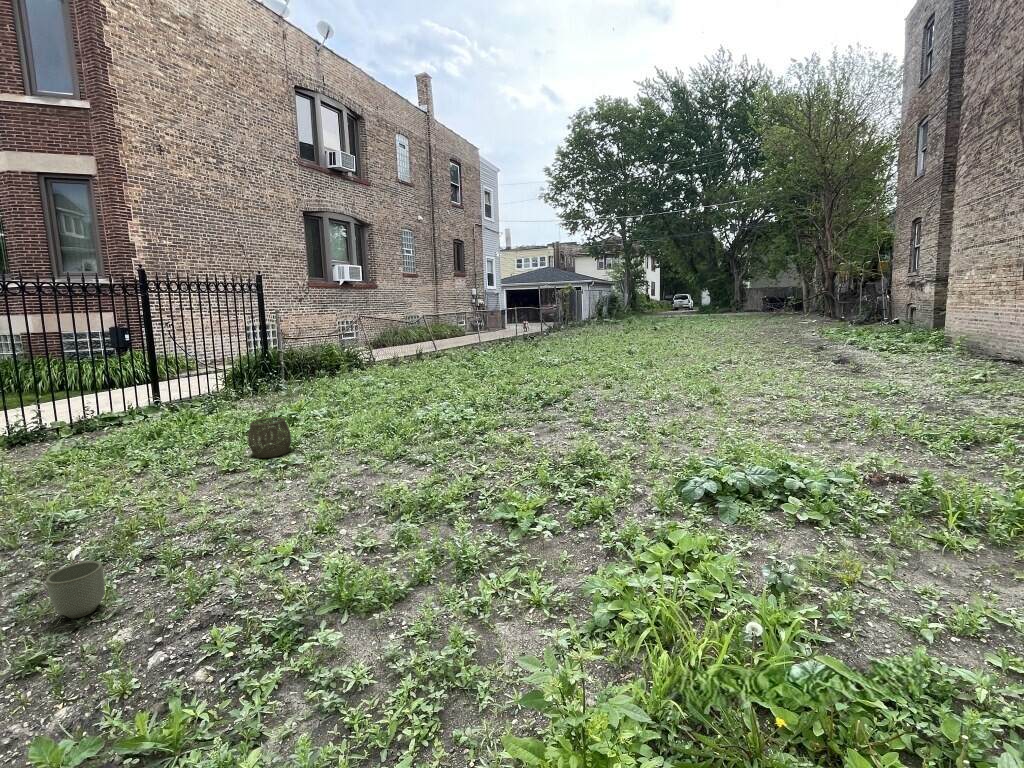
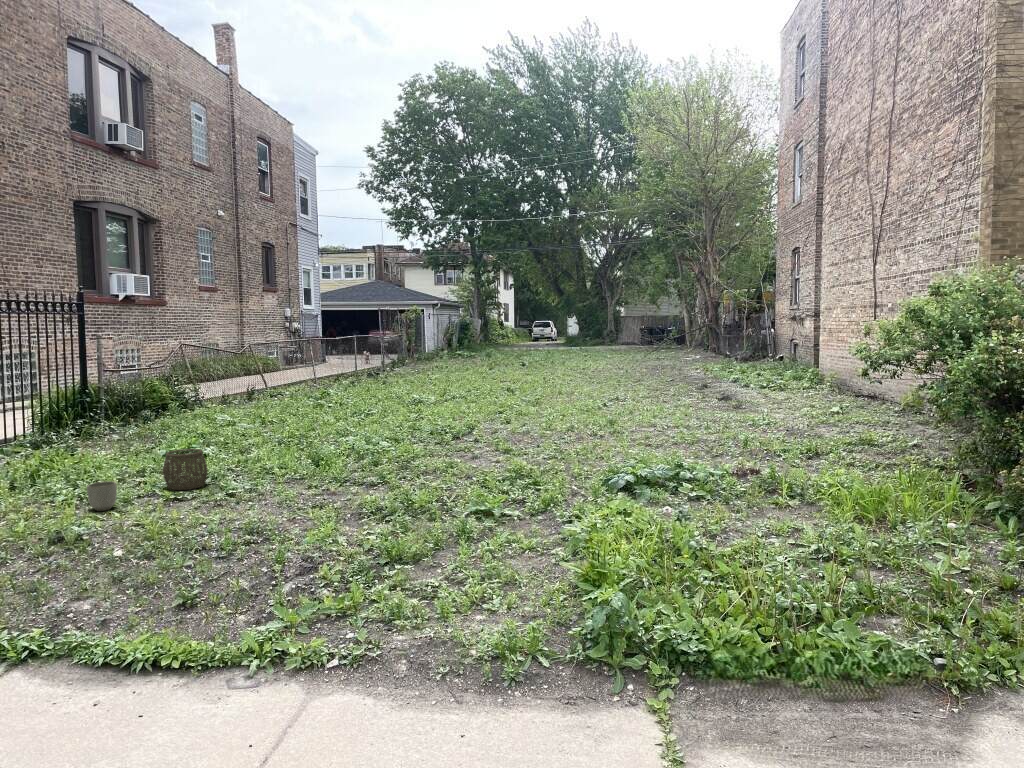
planter: present [46,561,105,618] -> present [87,481,117,511]

